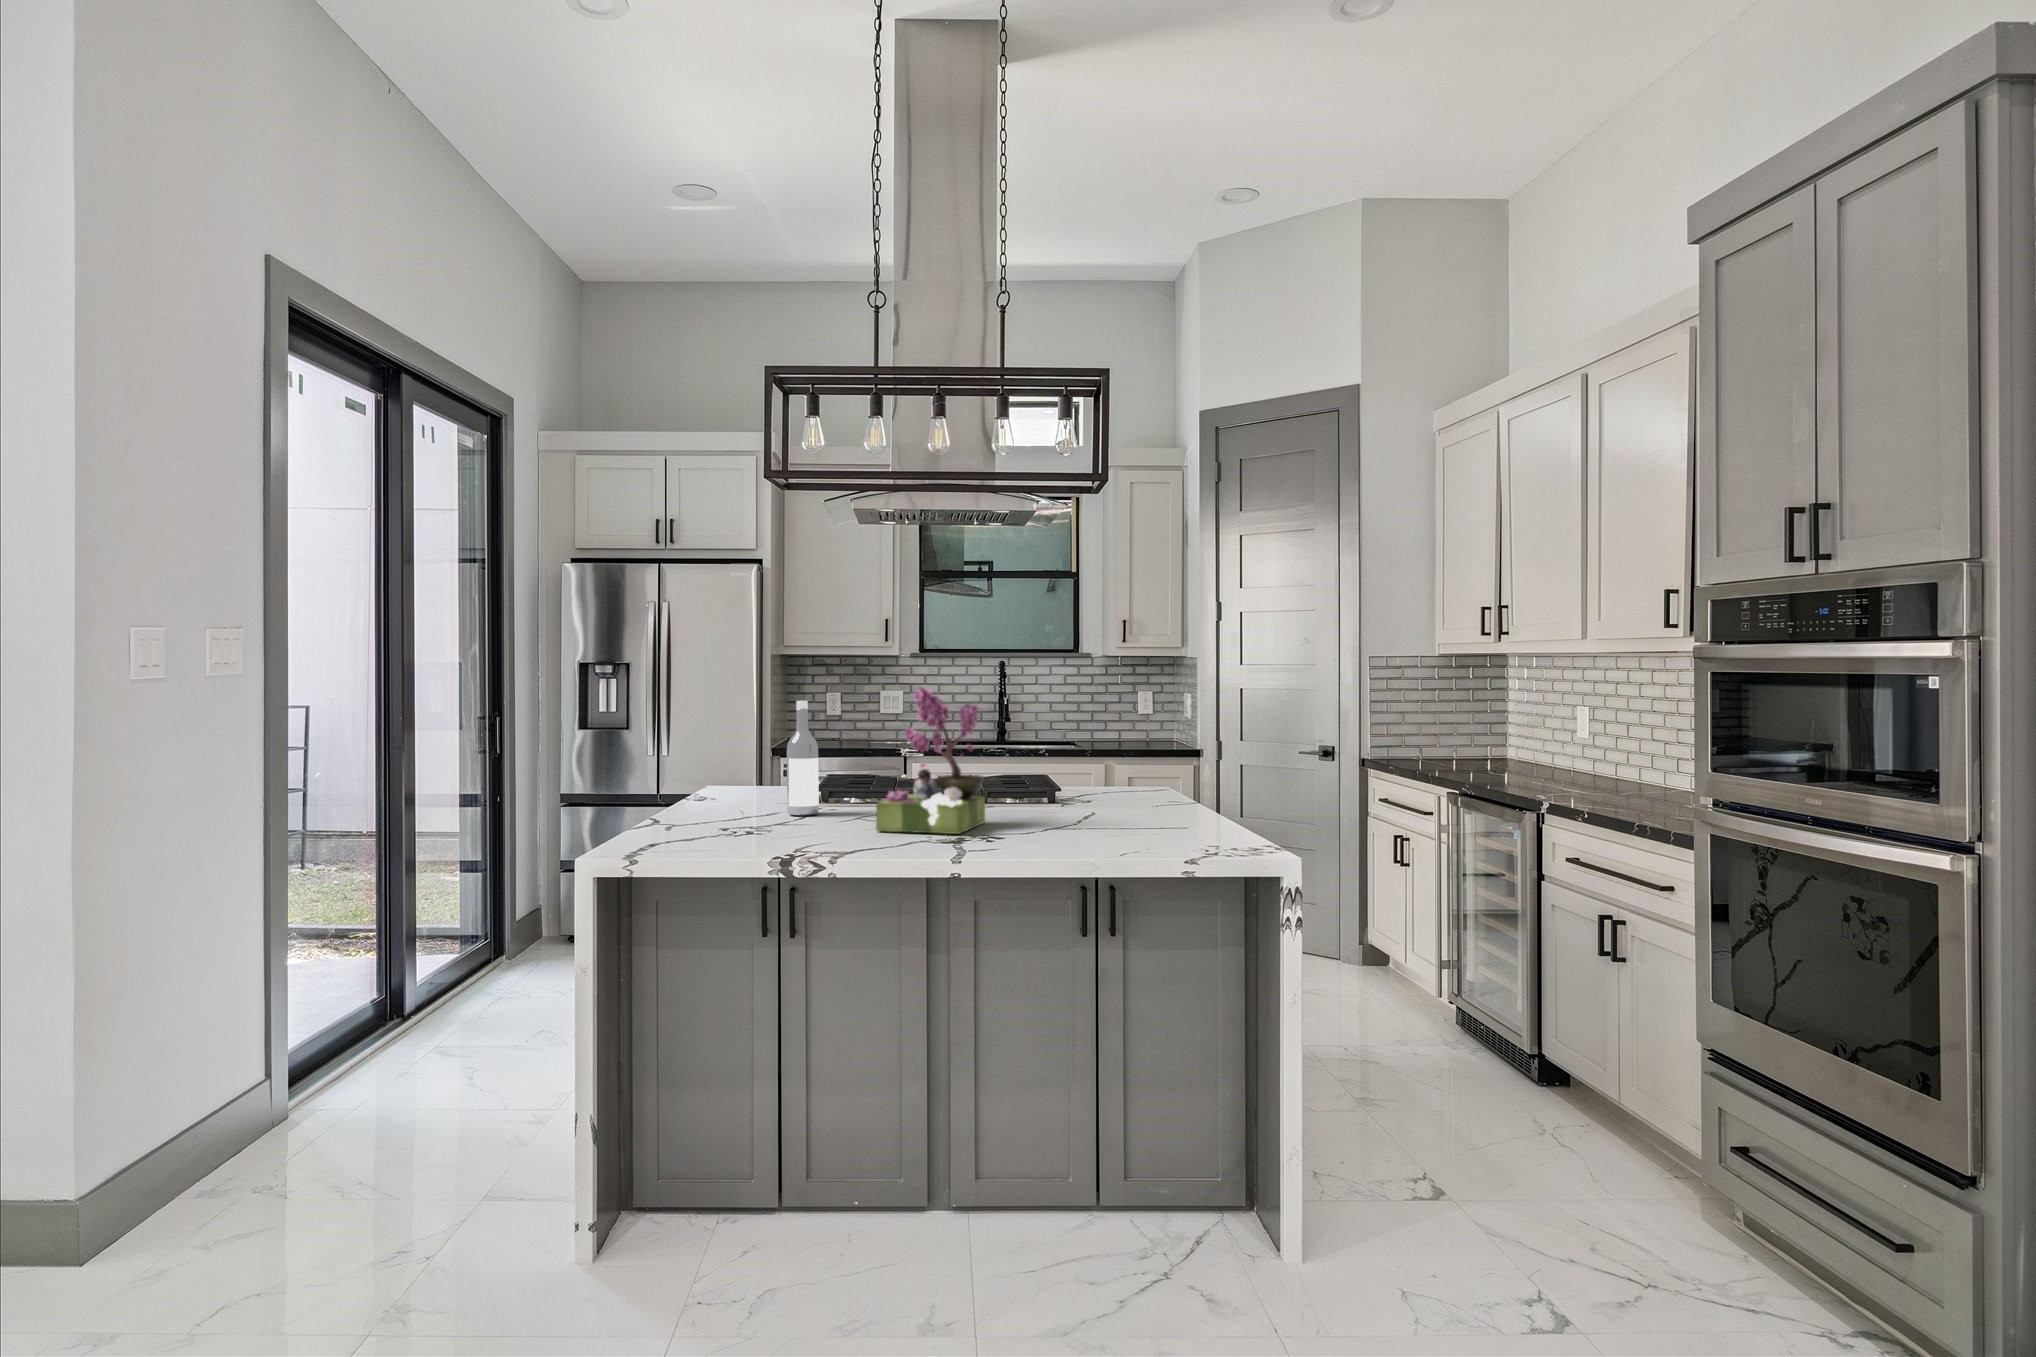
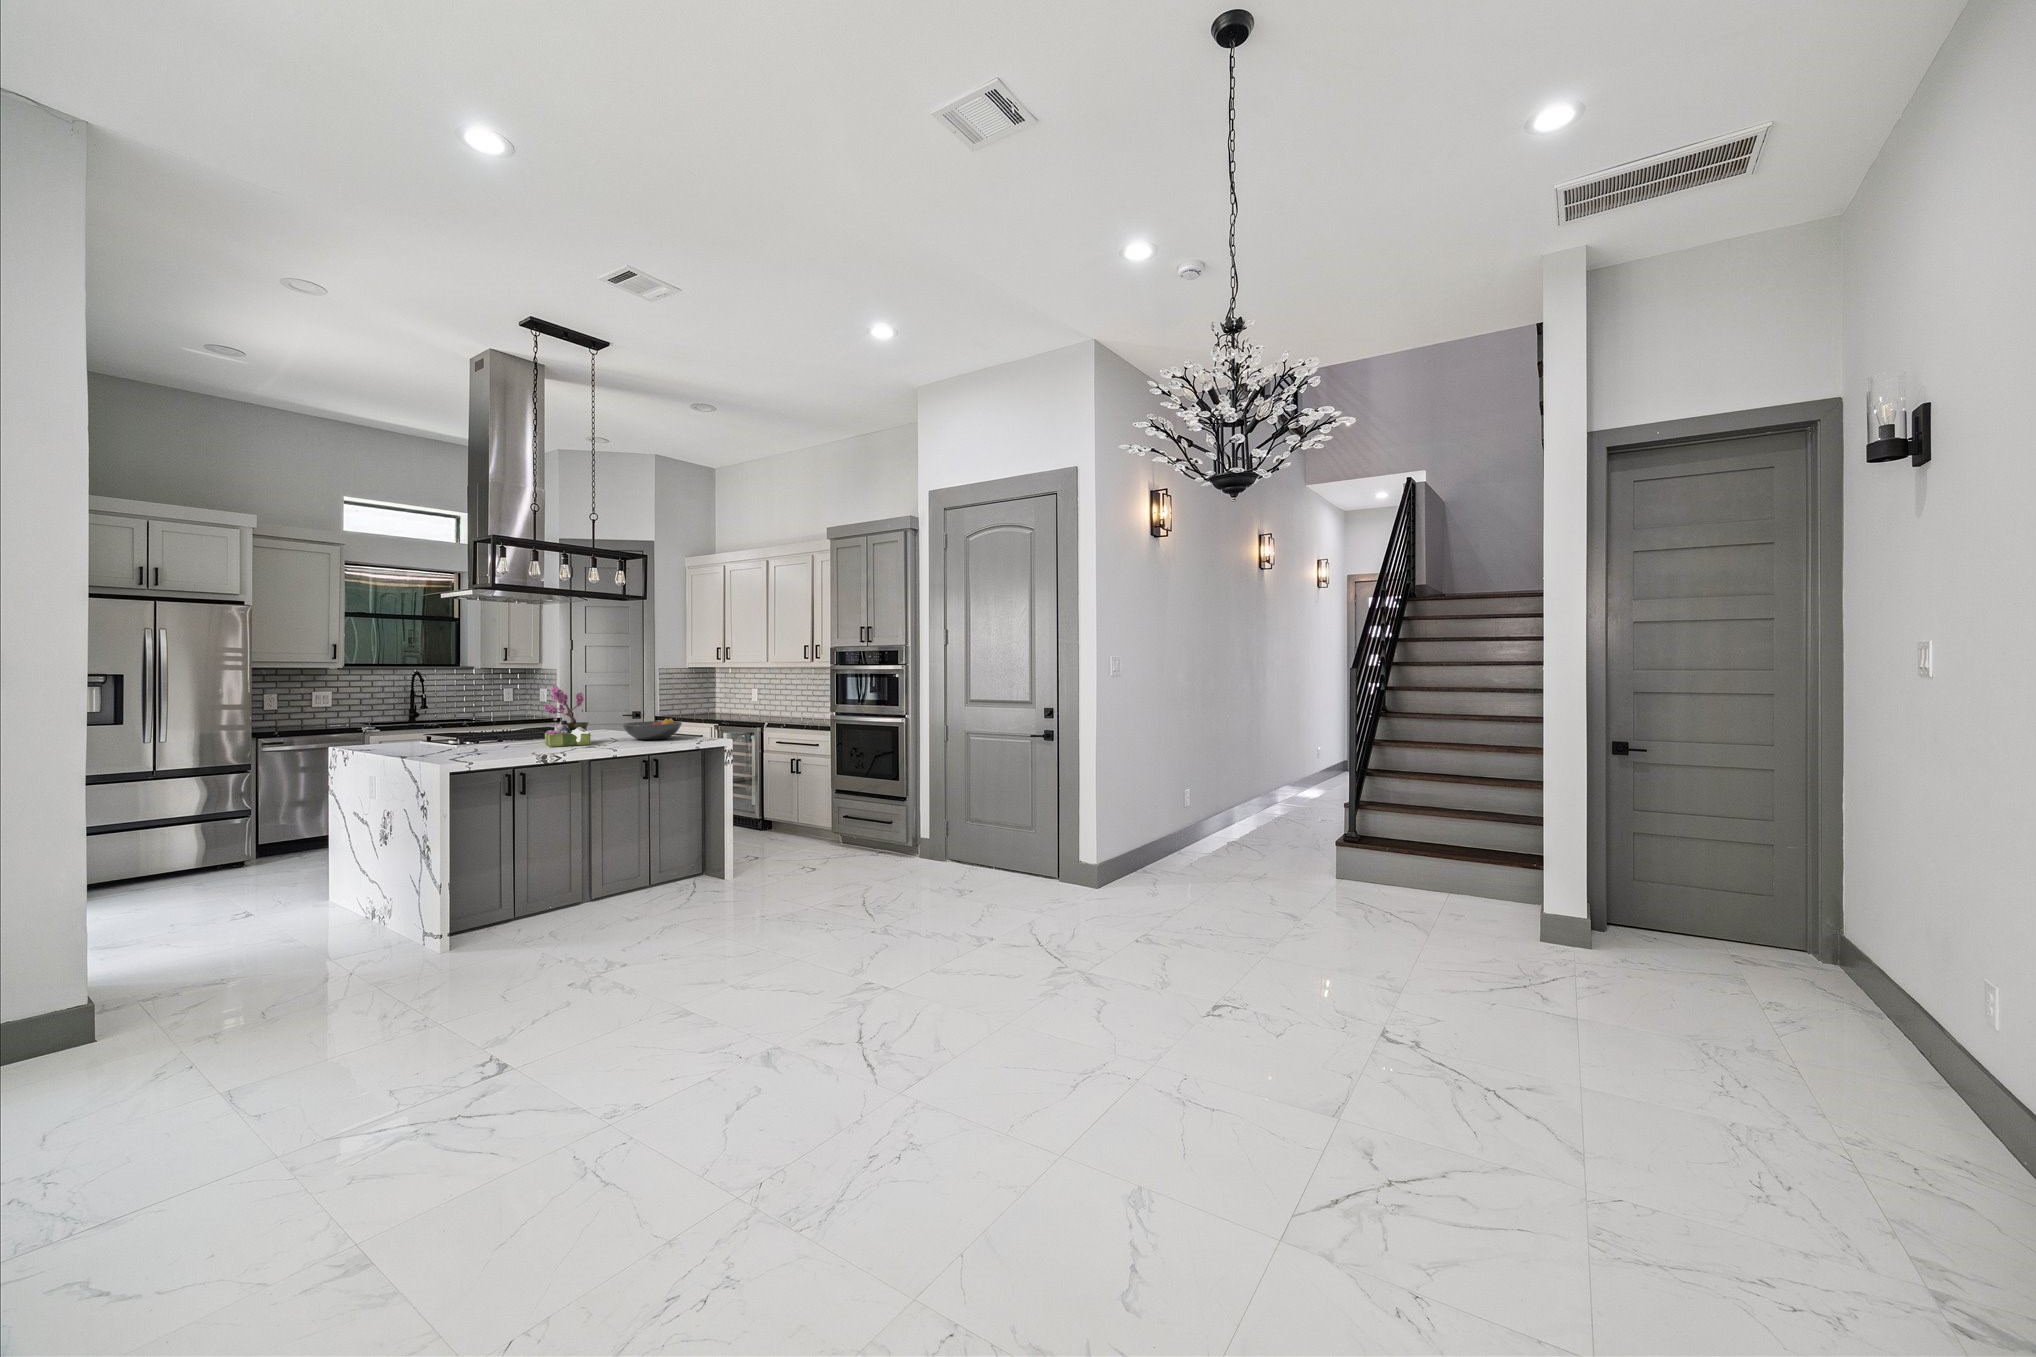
wine bottle: present [787,701,819,815] -> none [476,694,493,747]
fruit bowl: none [1058,778,1204,834] -> present [623,718,682,740]

